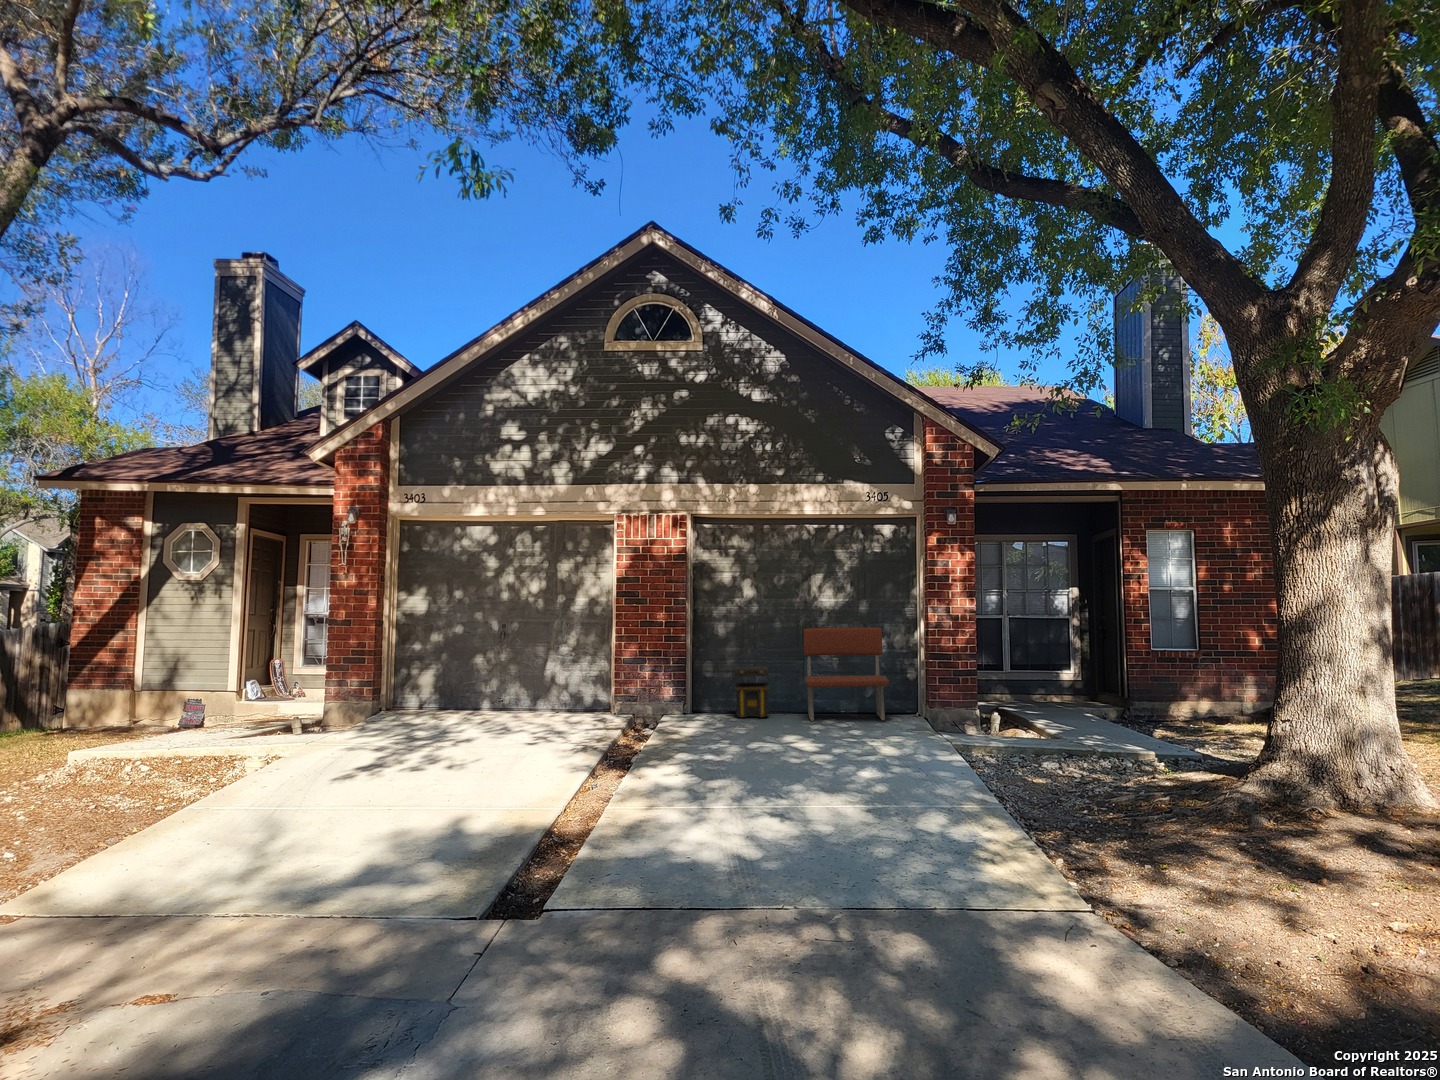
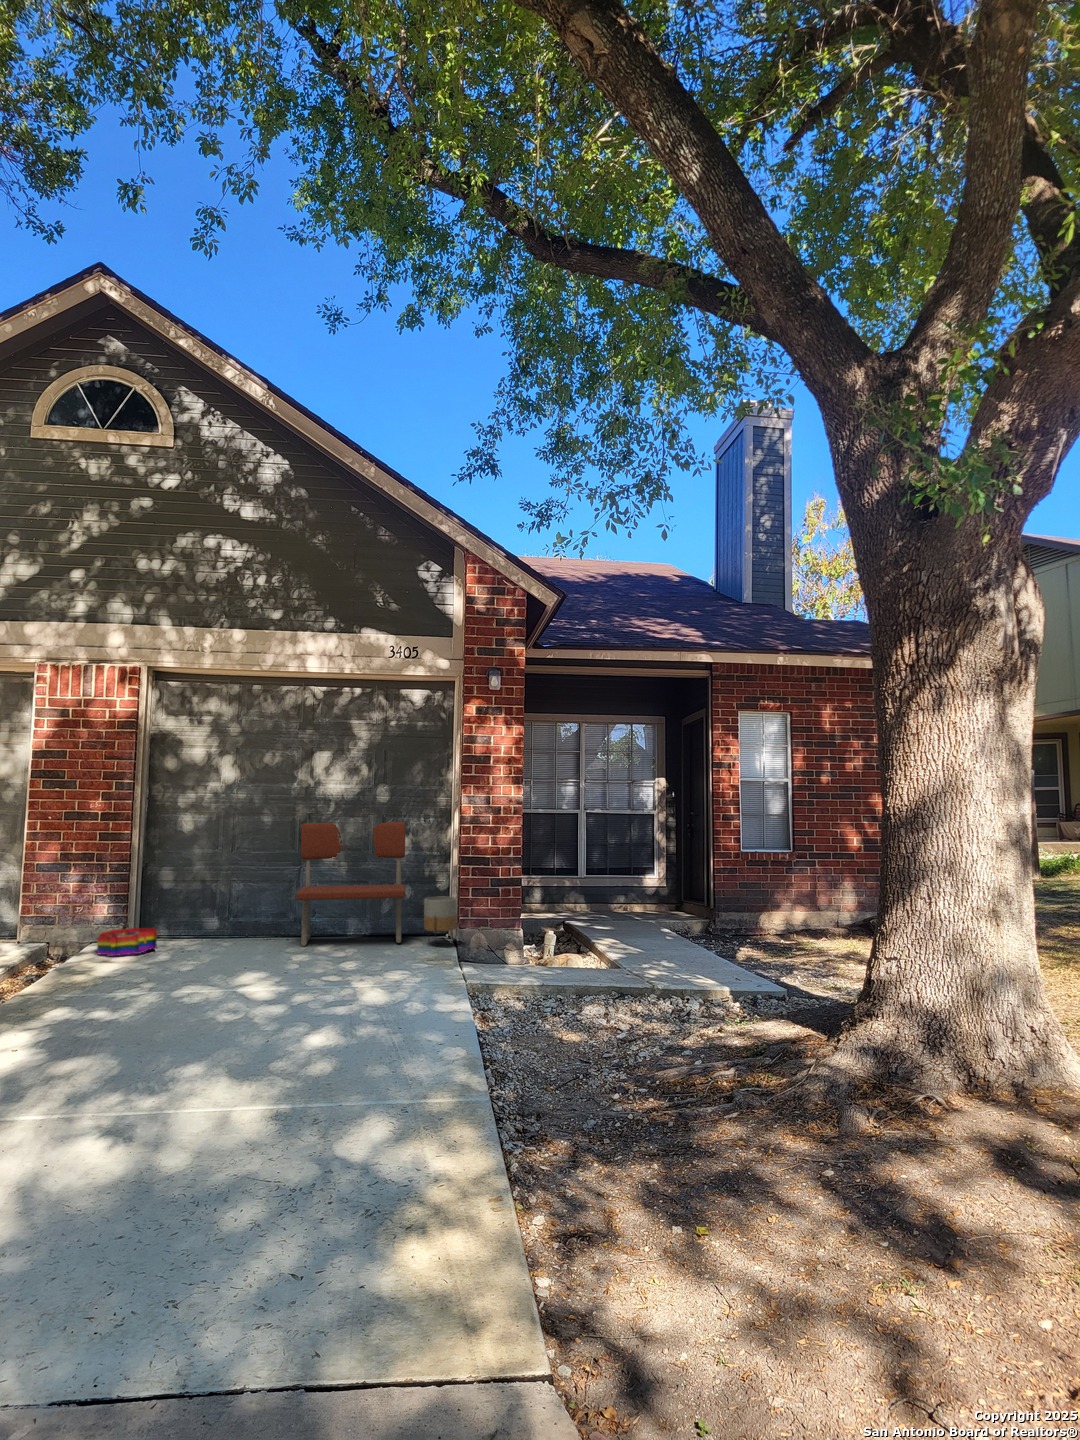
toolbox: present [735,666,769,718] -> none [200,874,254,944]
planter: none [902,685,929,725] -> present [424,897,458,933]
storage bin: none [669,705,709,725] -> present [97,928,157,956]

